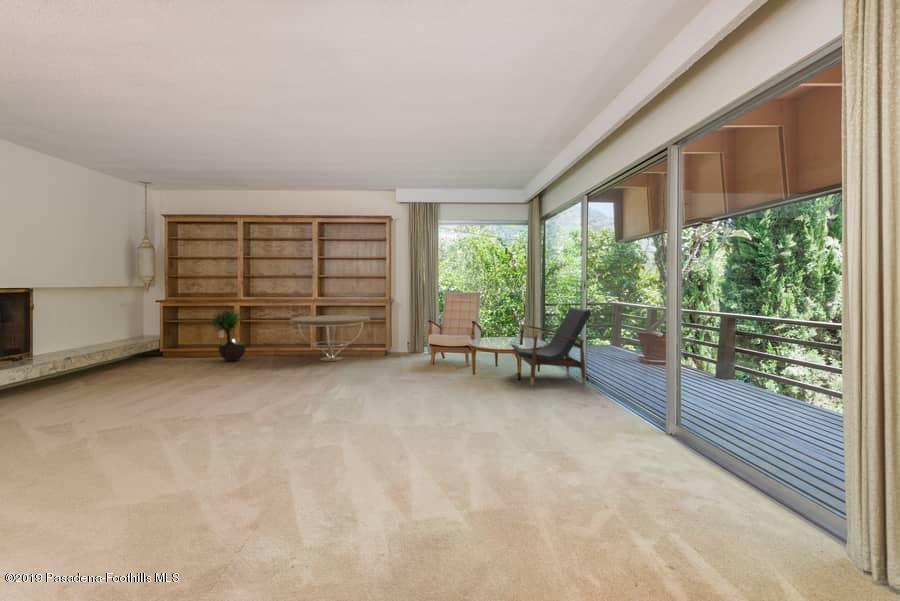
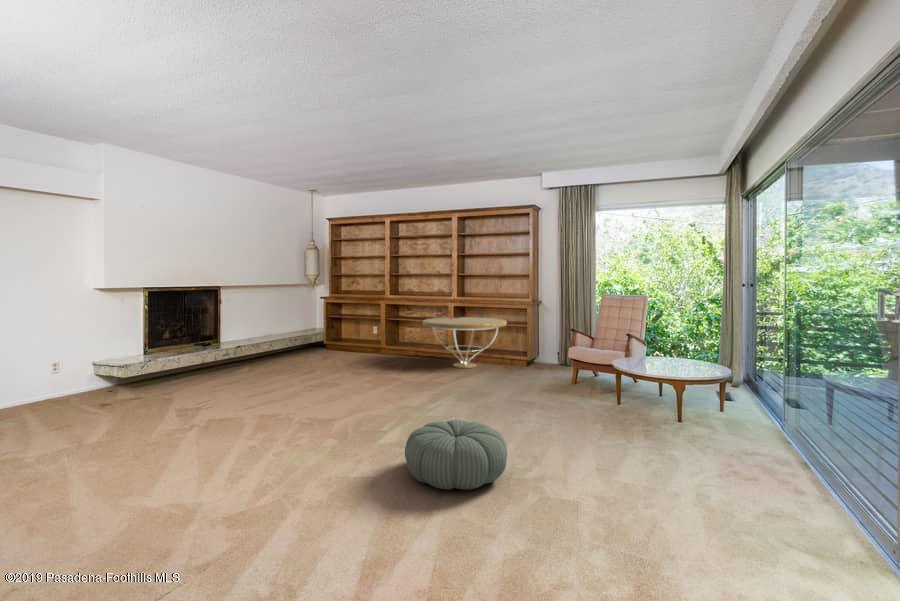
lounge chair: present [511,308,591,386] -> none [664,323,793,444]
potted tree: present [211,309,246,361] -> none [353,303,388,358]
pouf: none [369,389,451,439] -> present [405,420,507,490]

